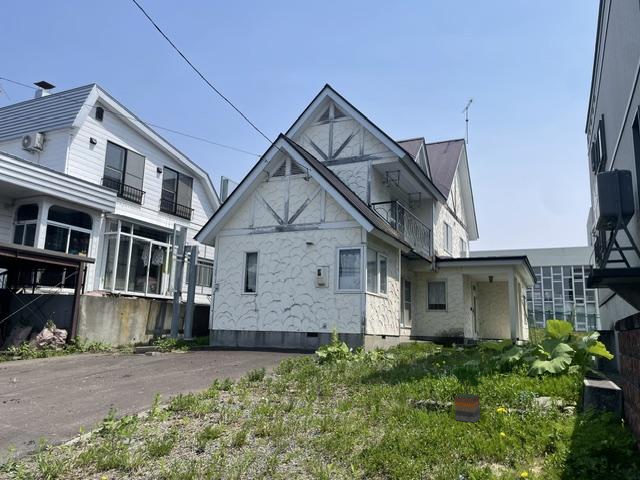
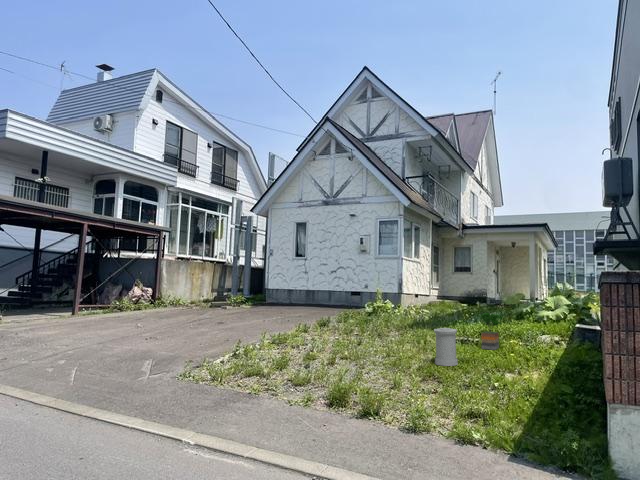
trash can: none [384,392,420,452] -> present [434,328,458,366]

